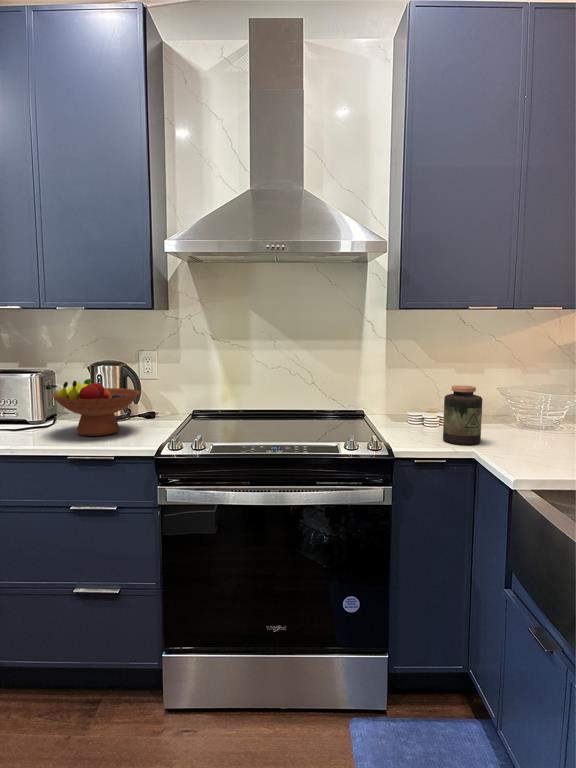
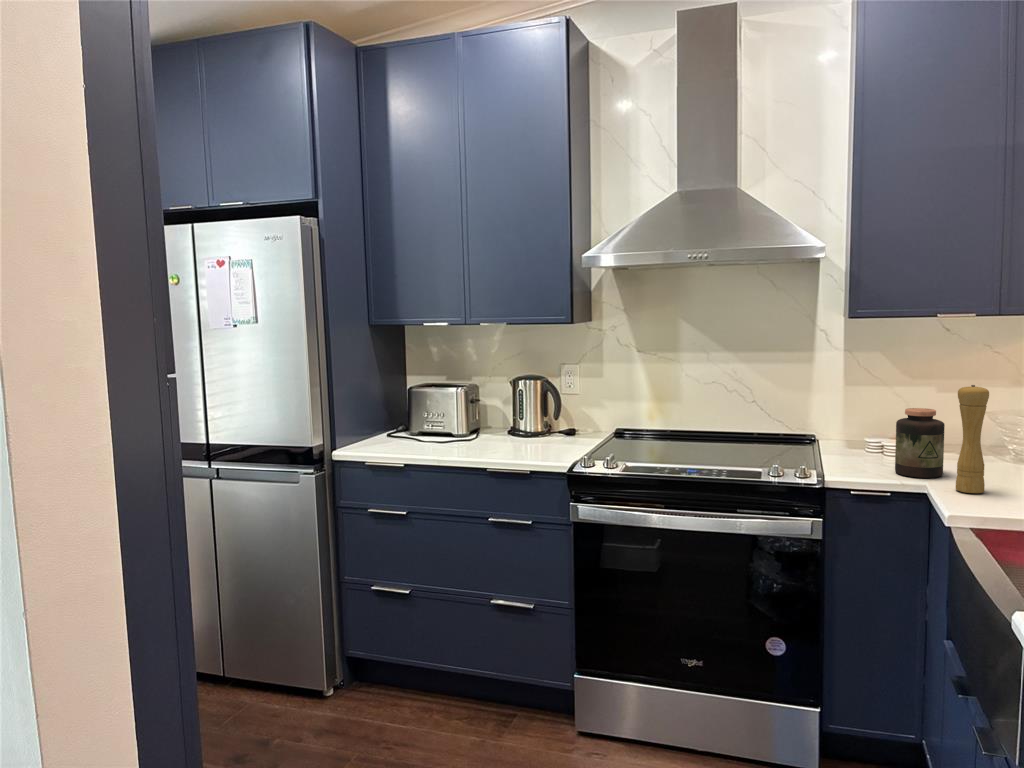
pepper mill: none [500,364,529,457] -> present [956,385,989,493]
fruit bowl: present [52,379,140,436] -> none [475,394,558,451]

